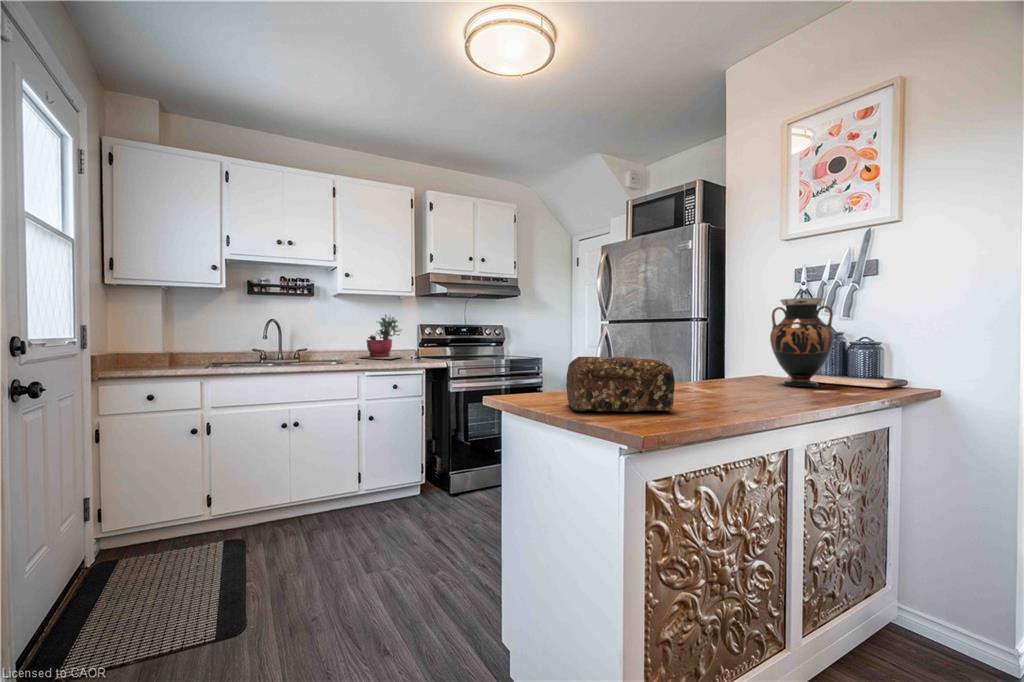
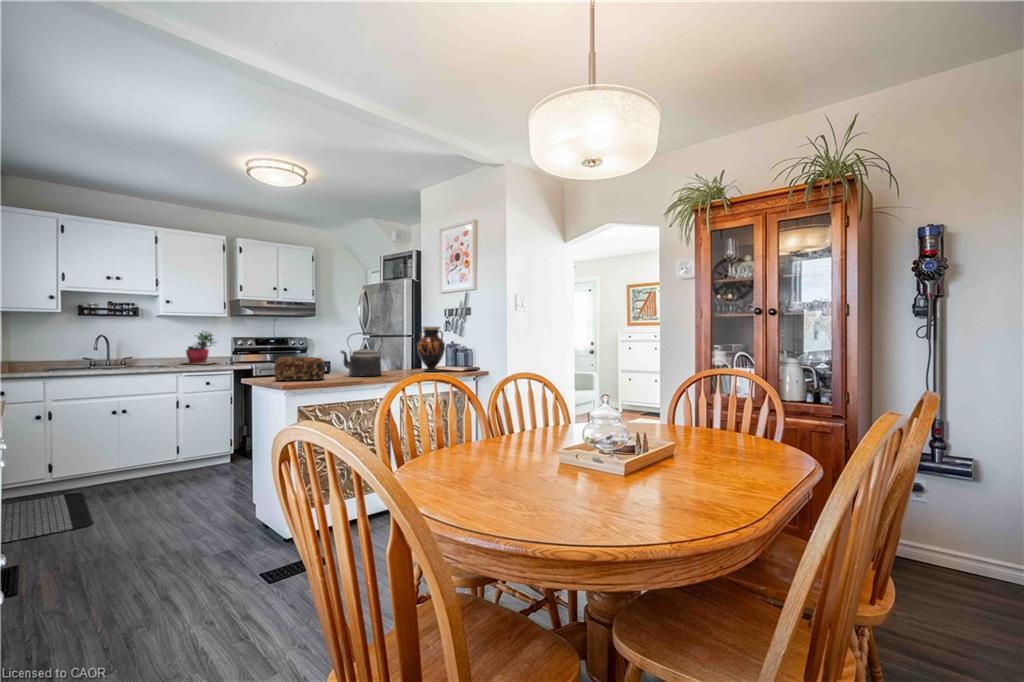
kettle: none [669,307,751,400] -> present [341,333,383,376]

